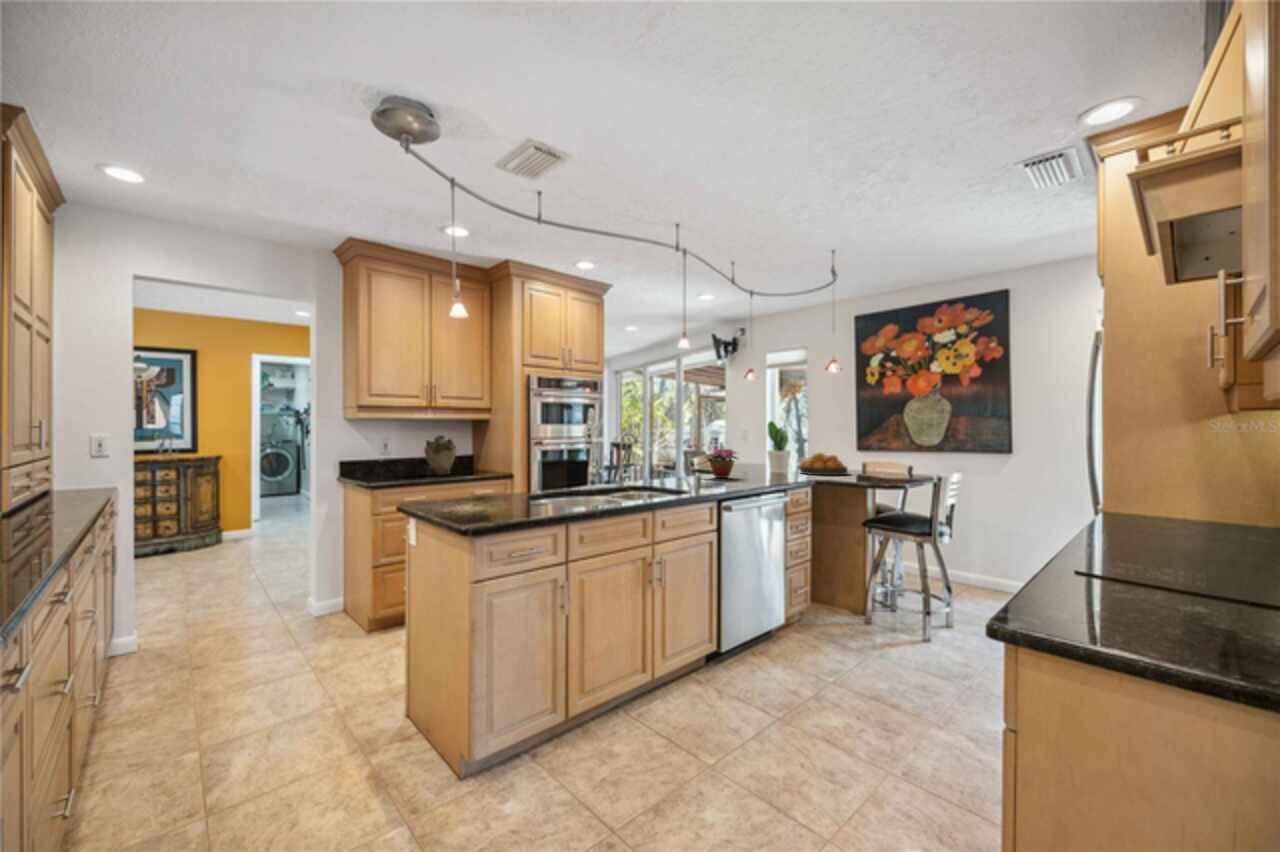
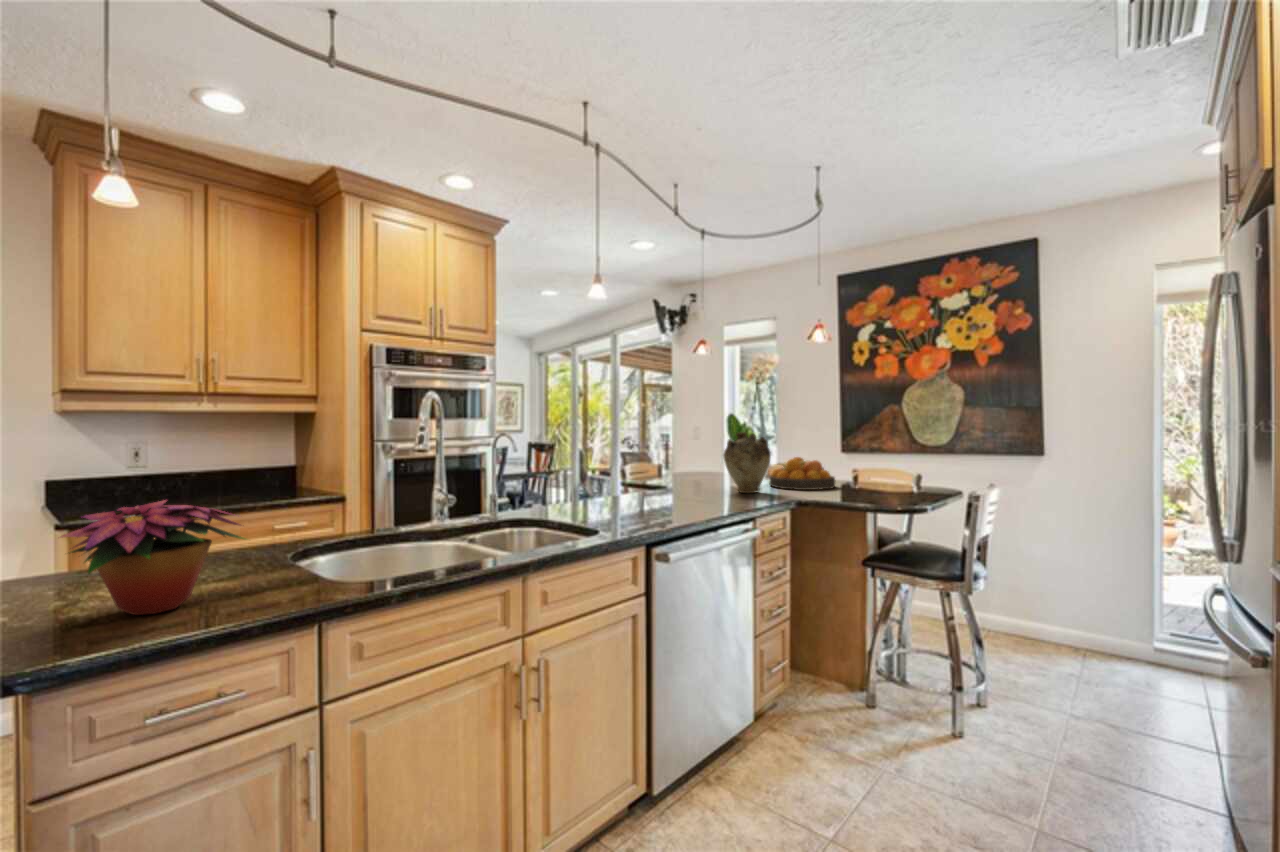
vase: present [424,436,456,475] -> present [723,432,771,493]
flower arrangement: present [704,449,737,478] -> present [61,500,244,615]

